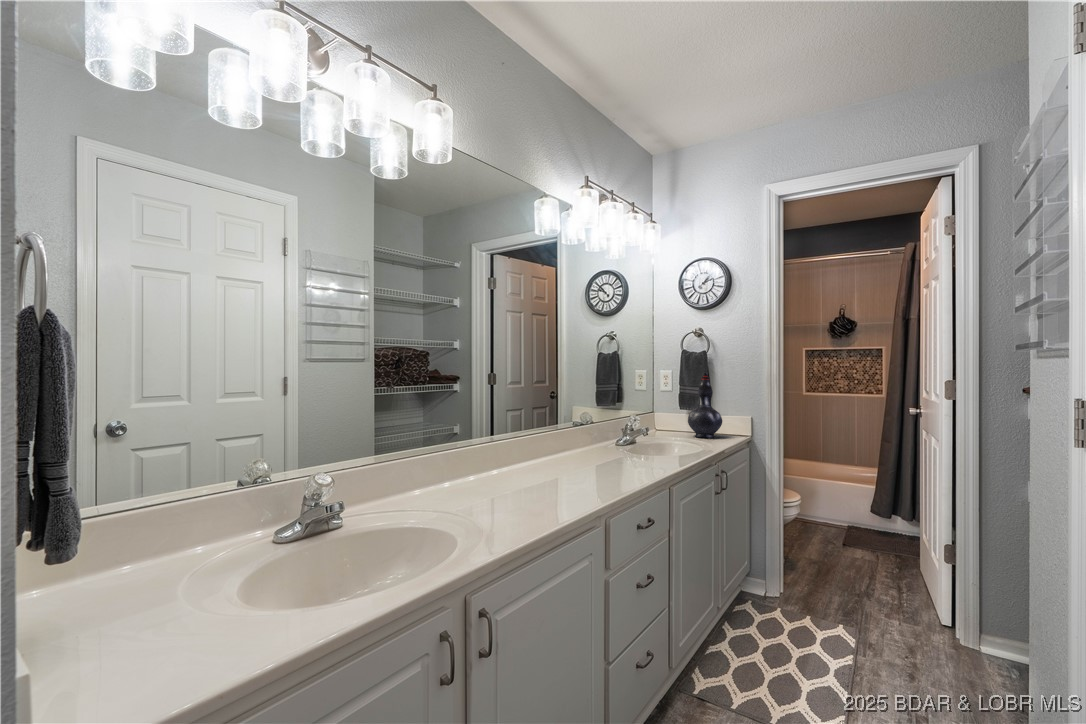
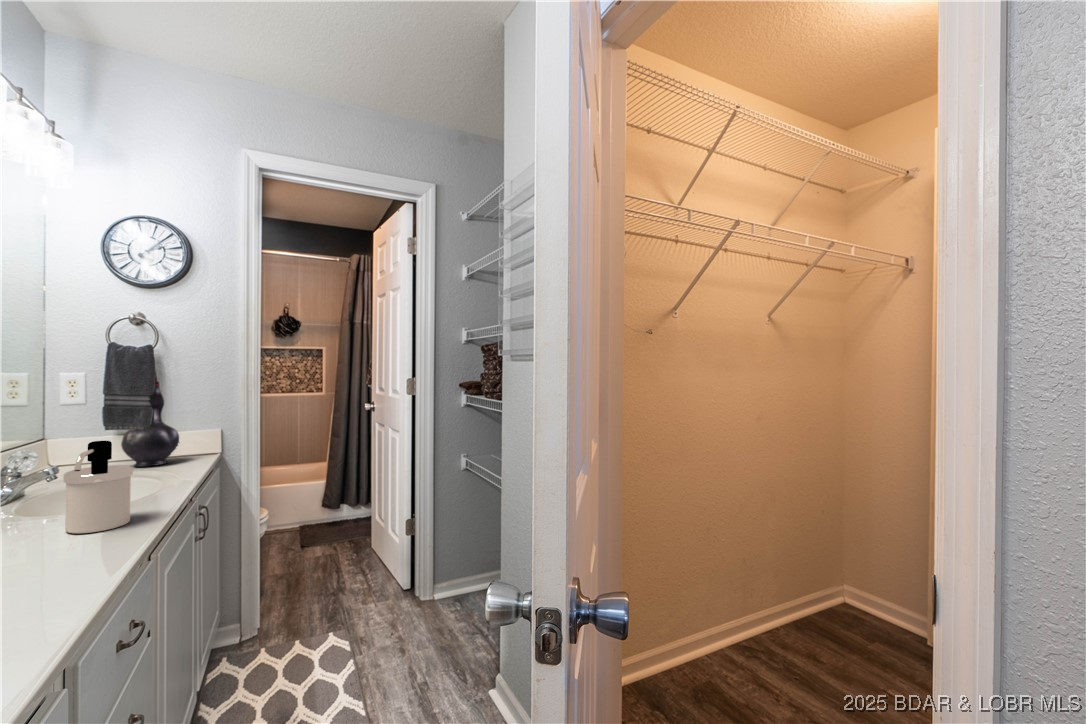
soap dispenser: none [635,411,668,466] -> present [63,441,133,533]

